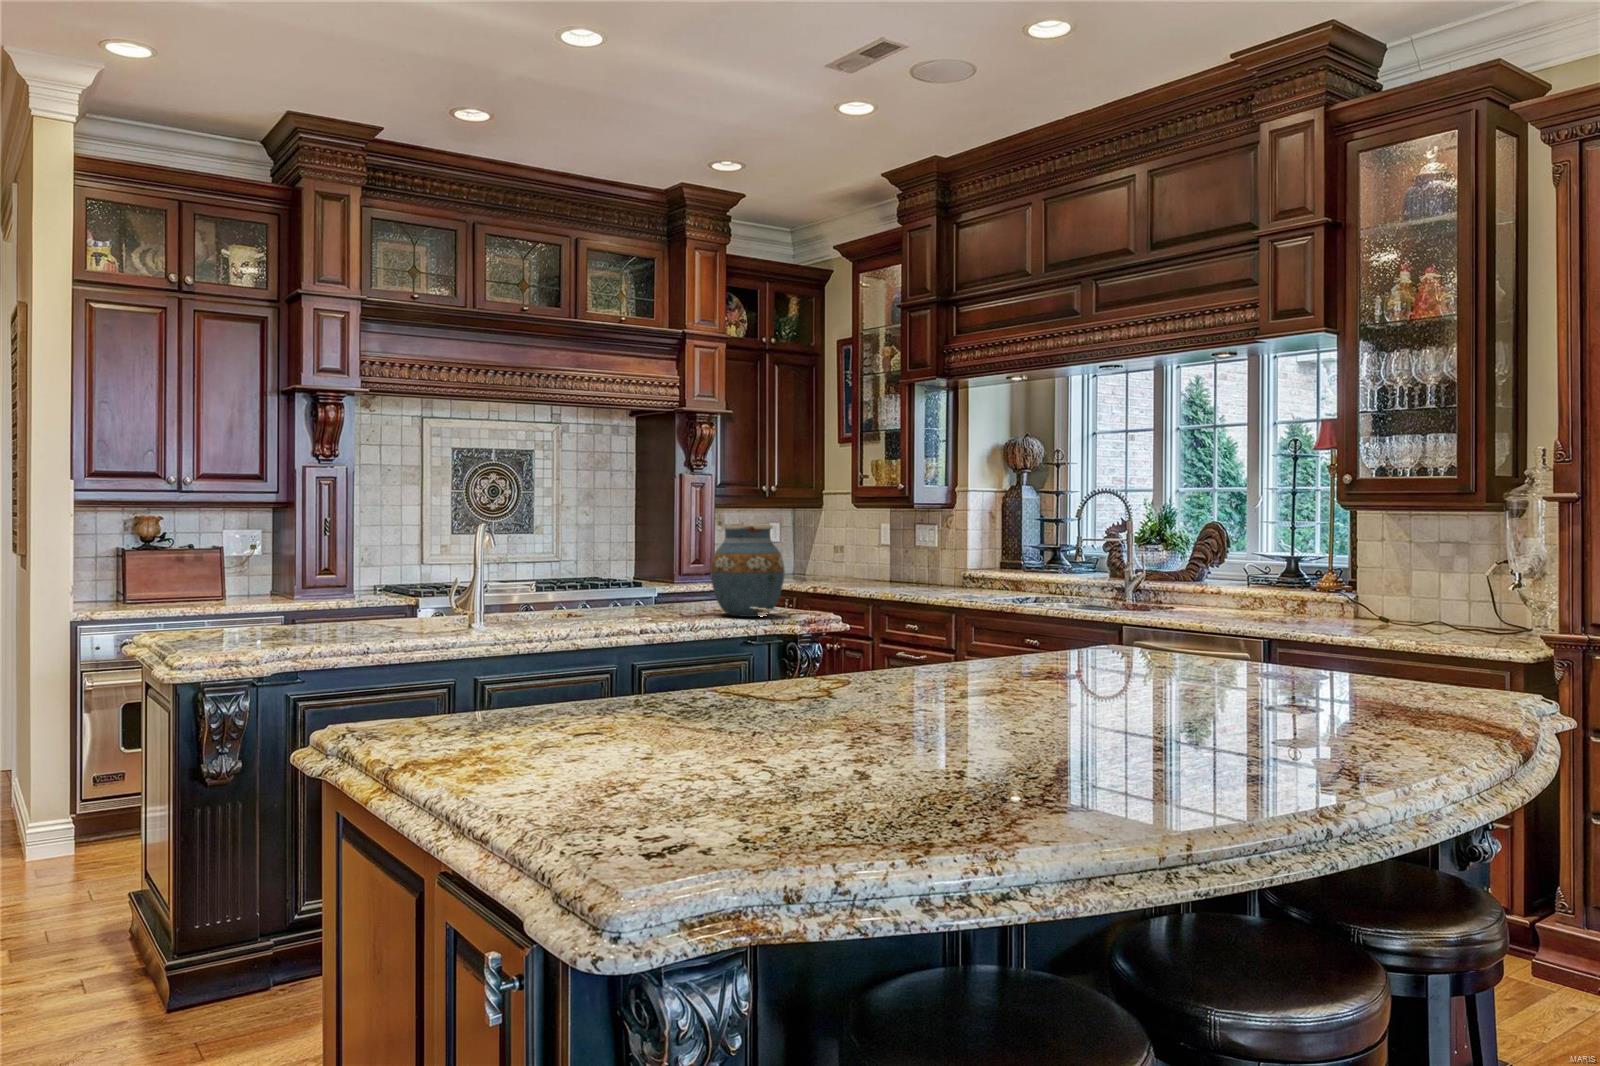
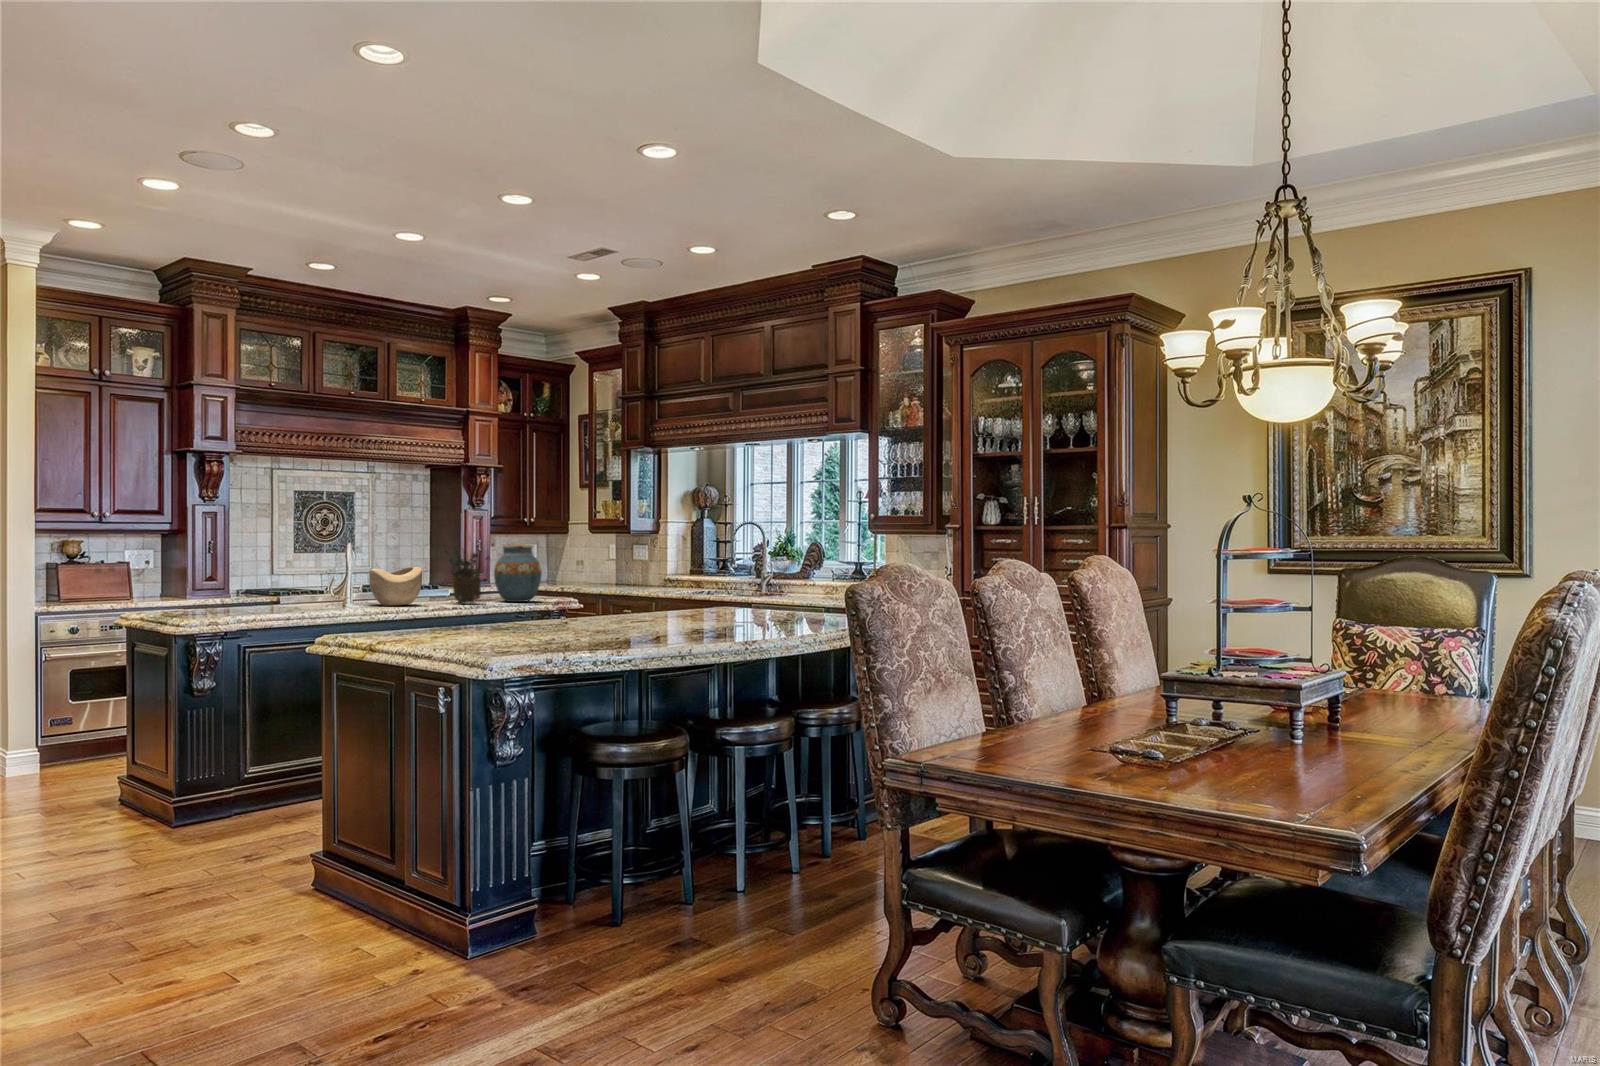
potted plant: none [627,513,703,620] -> present [443,545,489,603]
decorative bowl: none [512,561,595,624] -> present [369,567,422,606]

